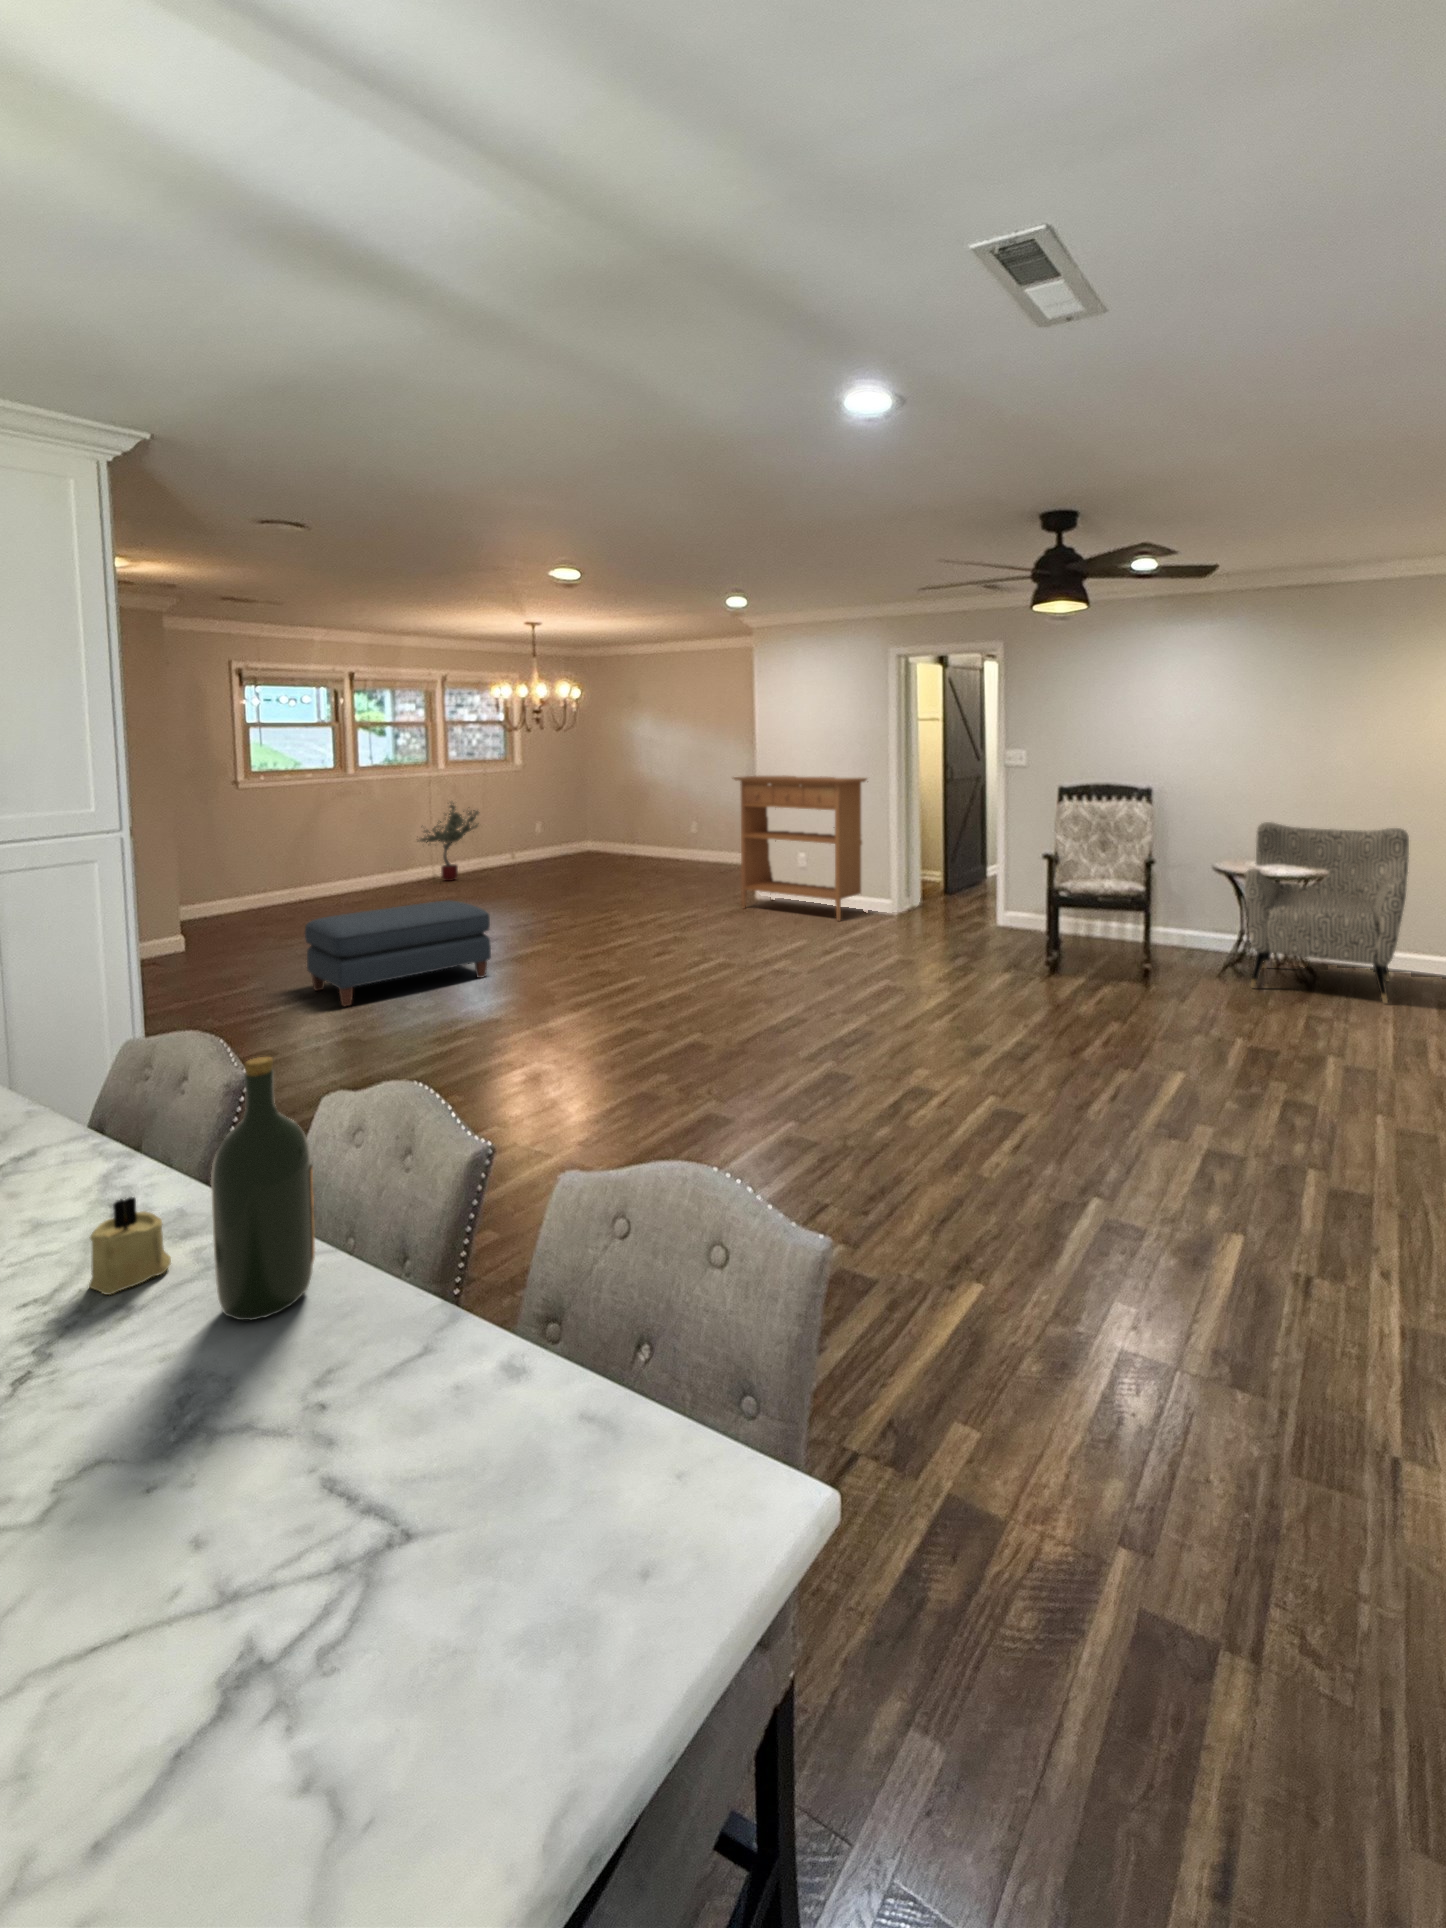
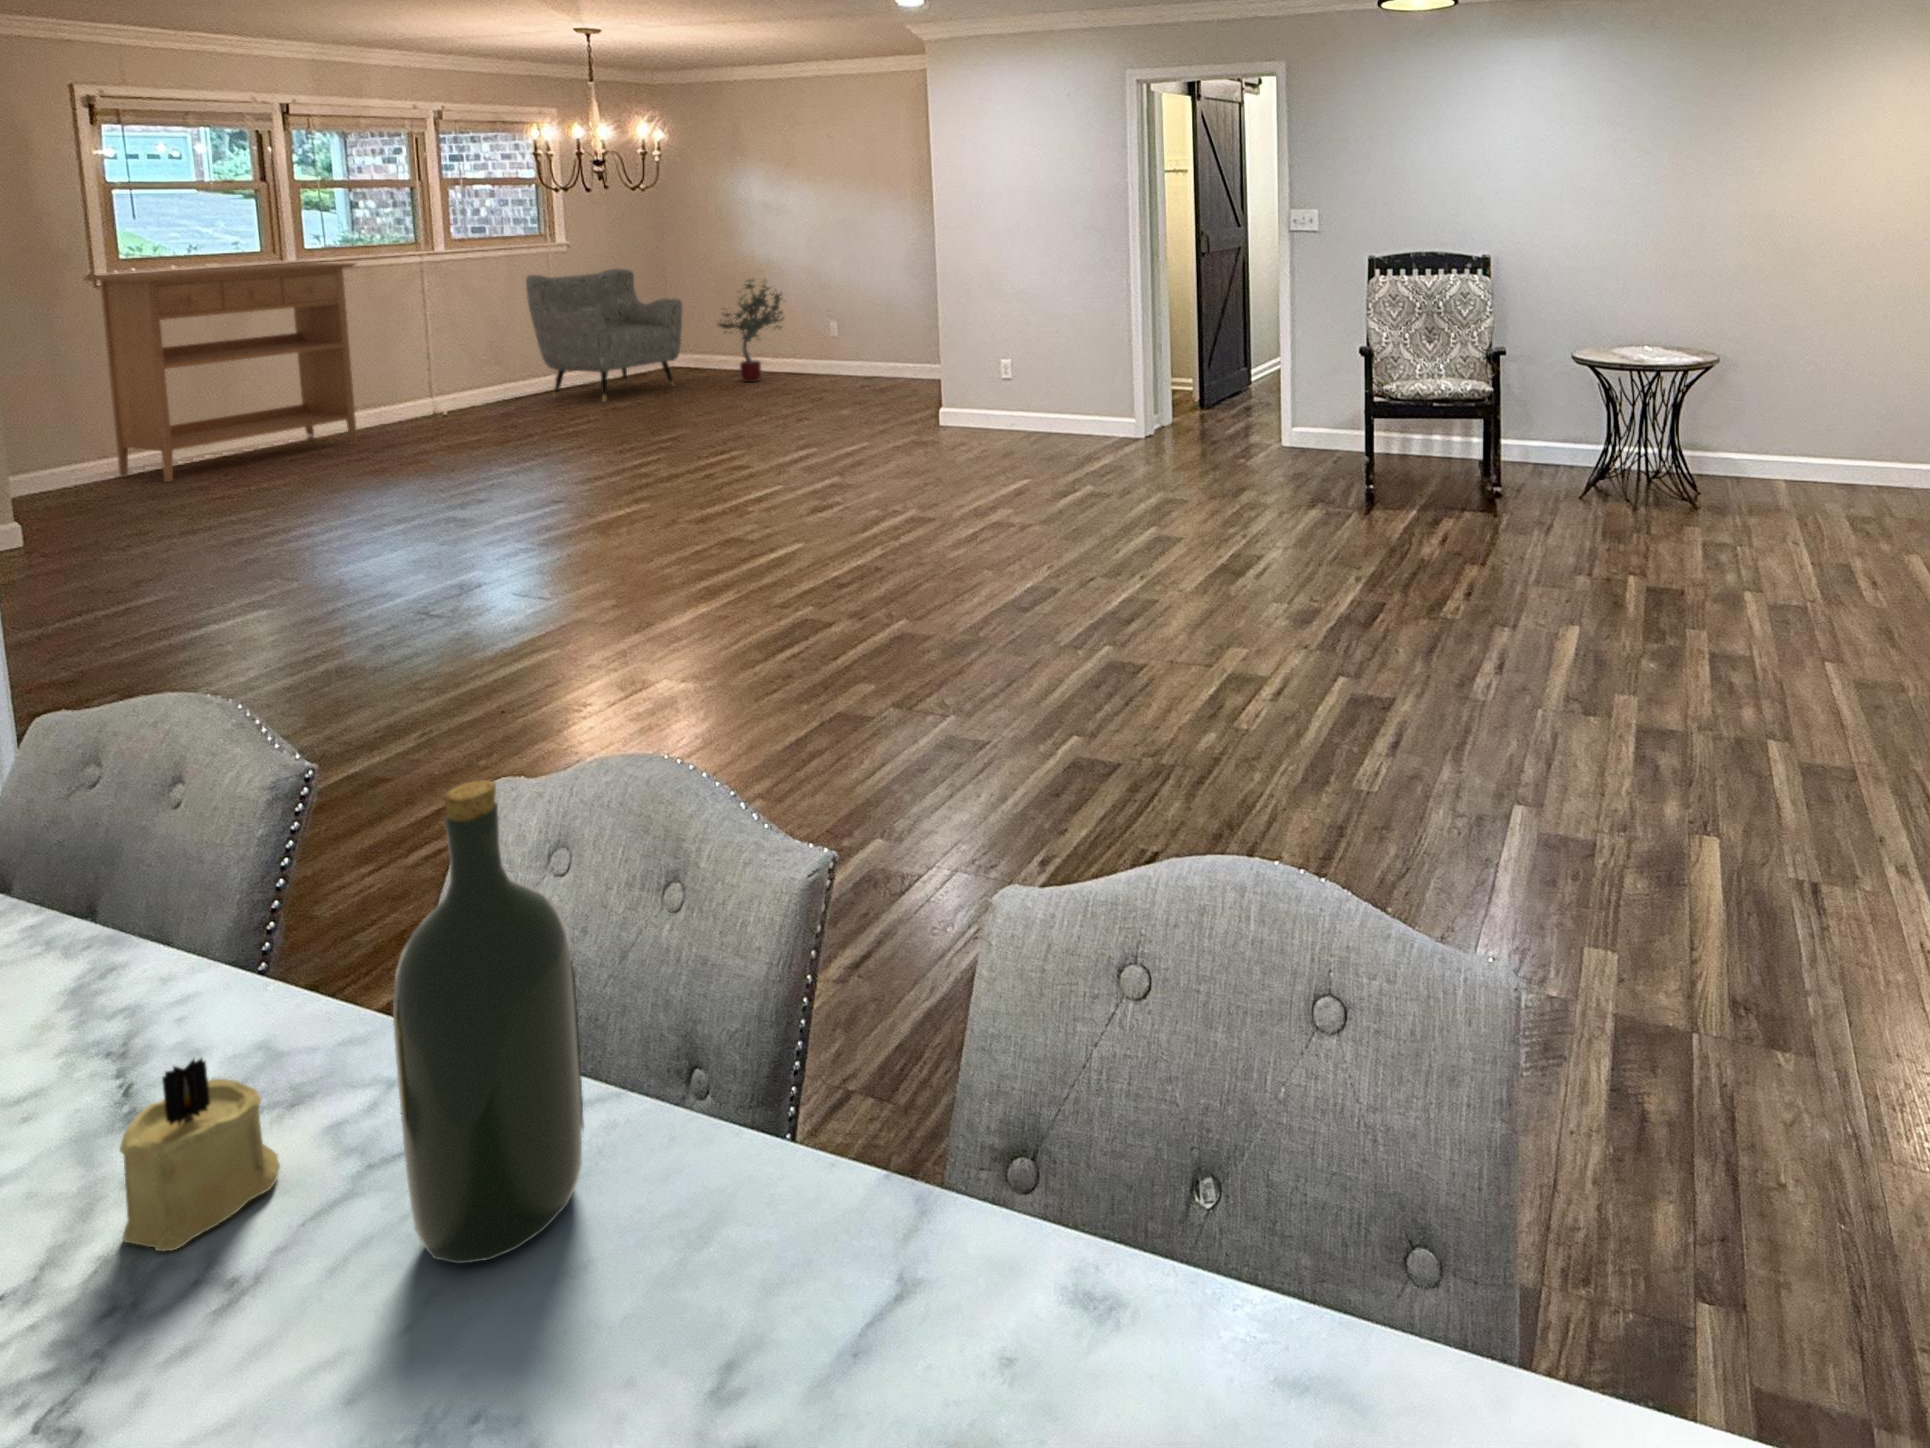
console table: present [734,776,867,921] -> present [88,263,357,482]
potted tree: present [420,801,479,881] -> present [717,279,784,382]
armchair: present [1244,822,1409,1003] -> present [526,269,682,402]
ottoman: present [305,900,491,1007] -> none [244,452,560,626]

